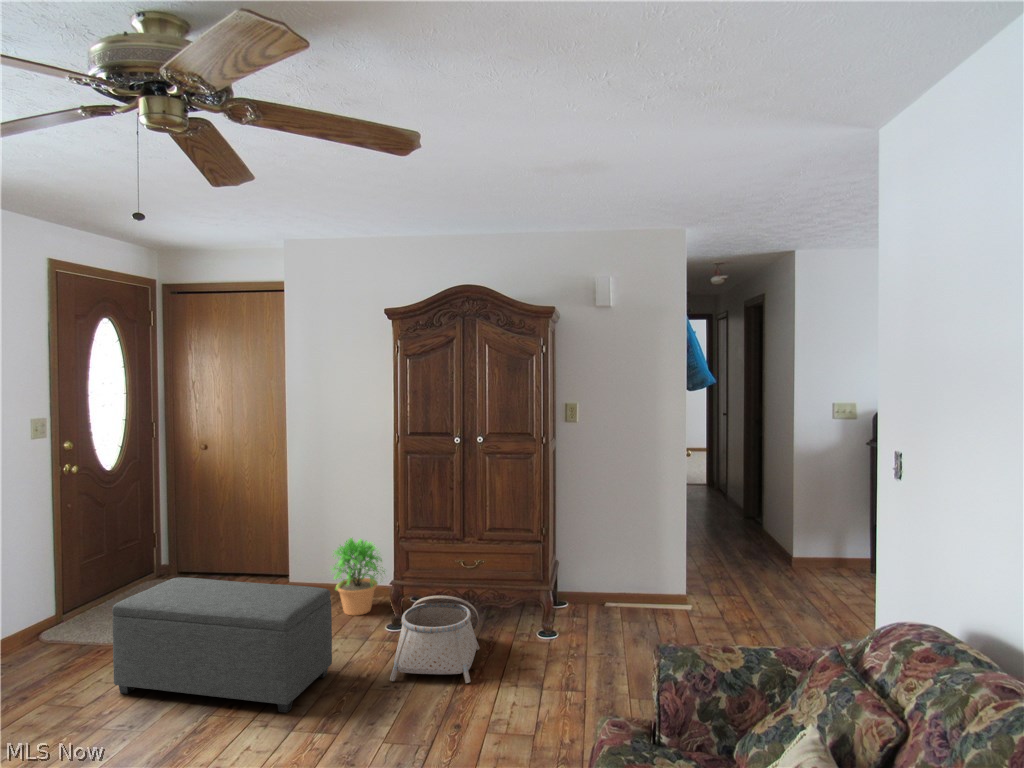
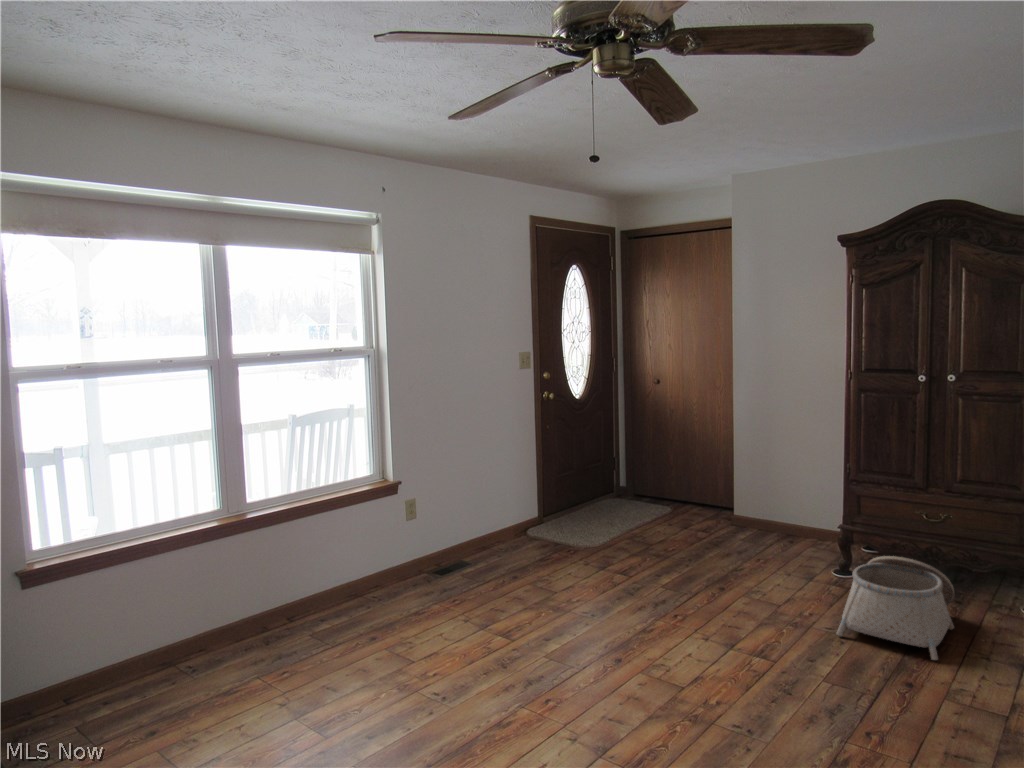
potted plant: present [333,538,384,615] -> none [773,482,840,565]
ottoman: present [112,578,332,713] -> none [580,497,773,637]

